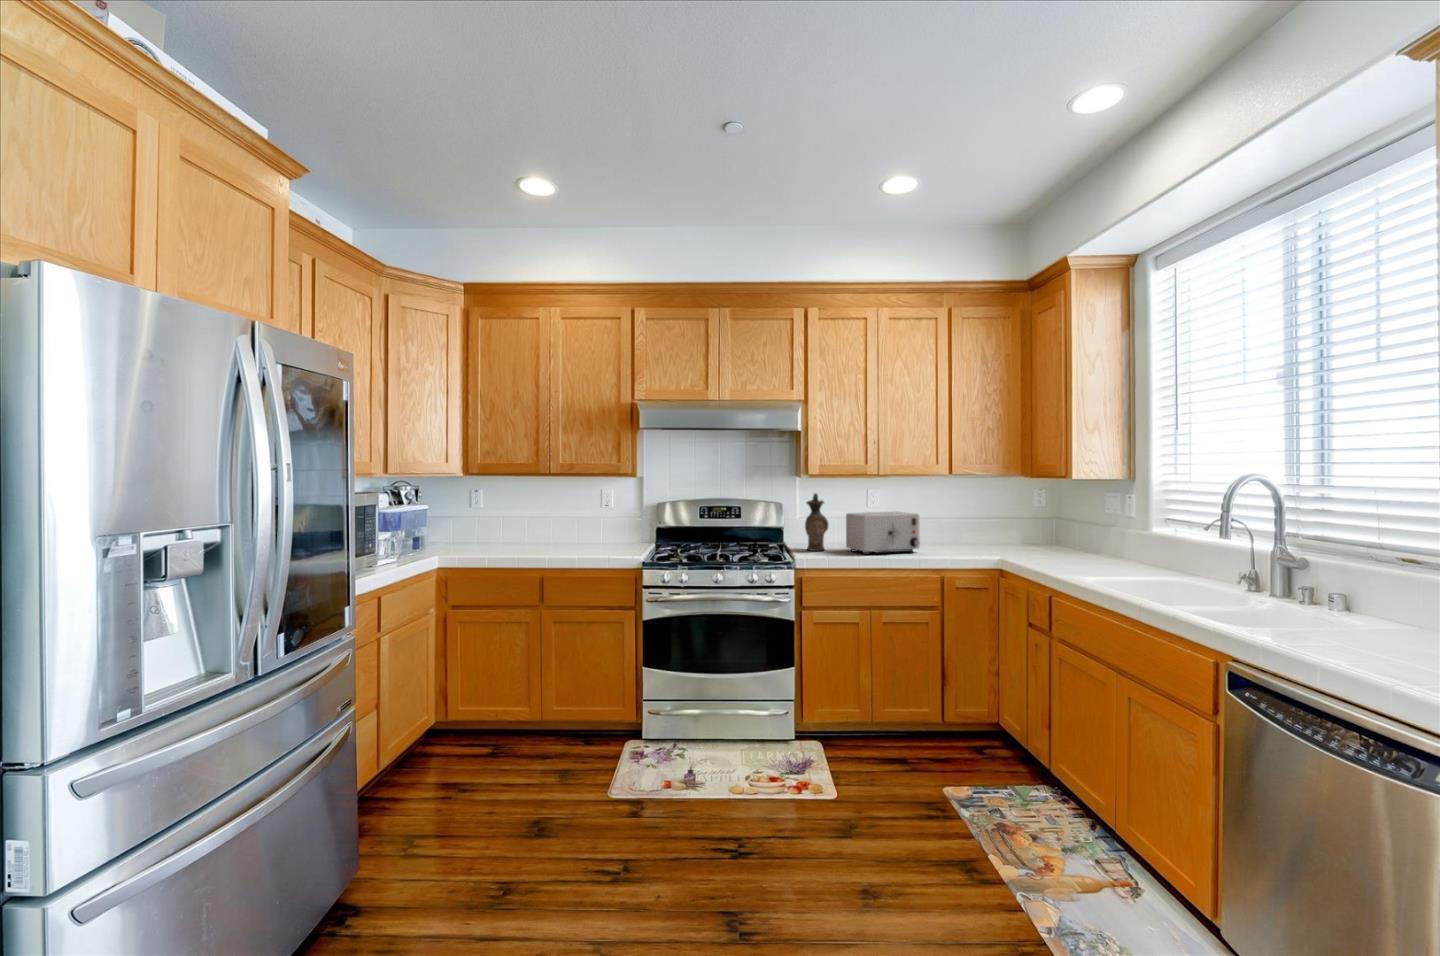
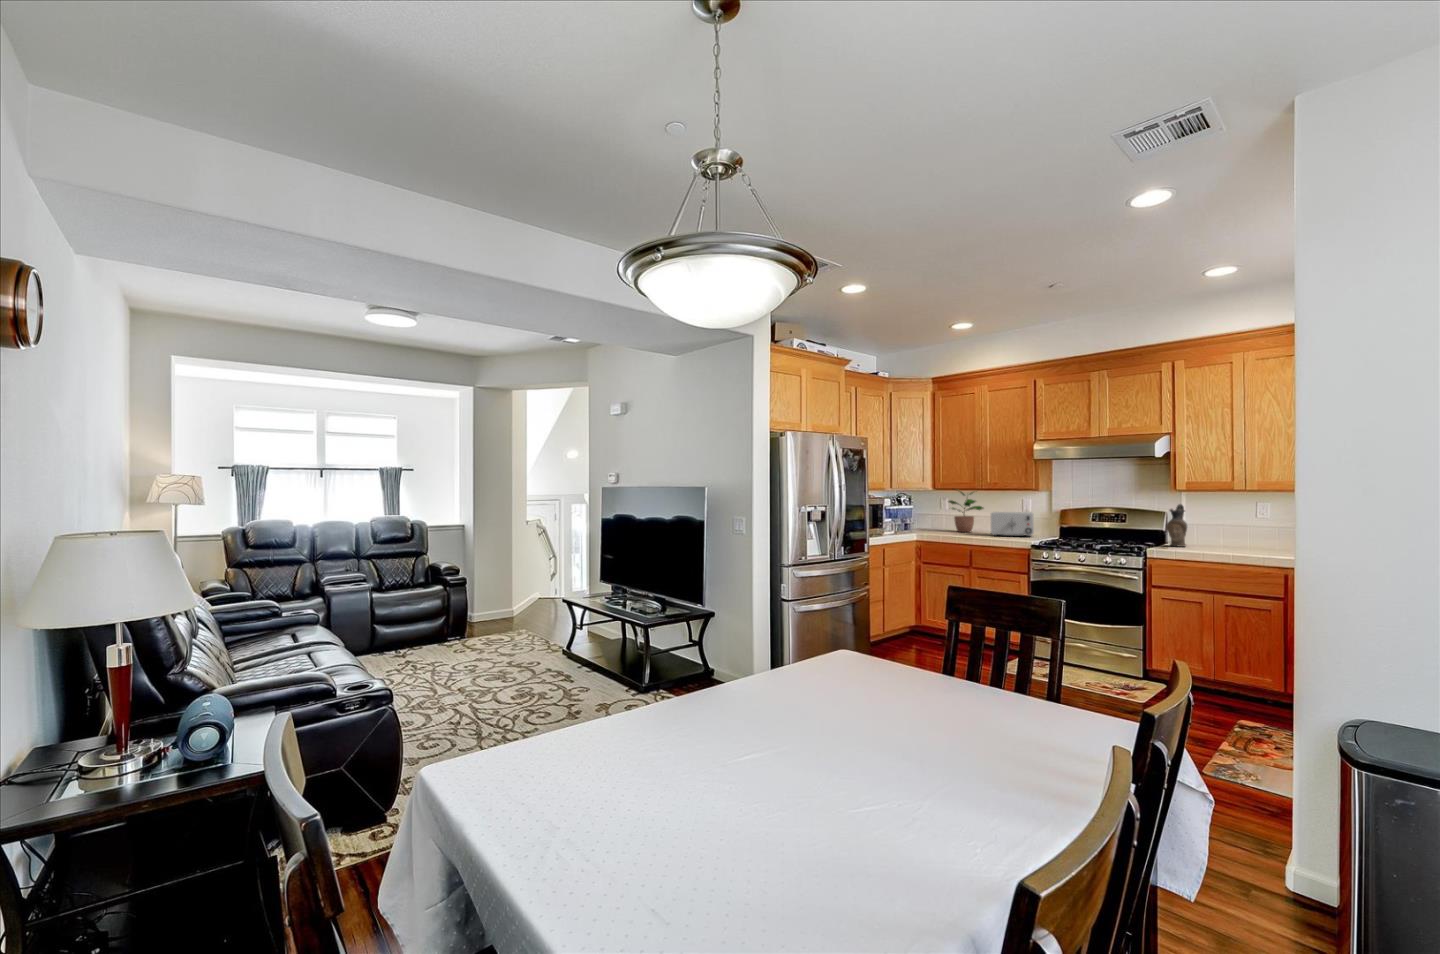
potted plant: none [486,474,549,546] -> present [949,491,983,532]
toaster: present [846,511,920,554] -> present [991,512,1034,537]

